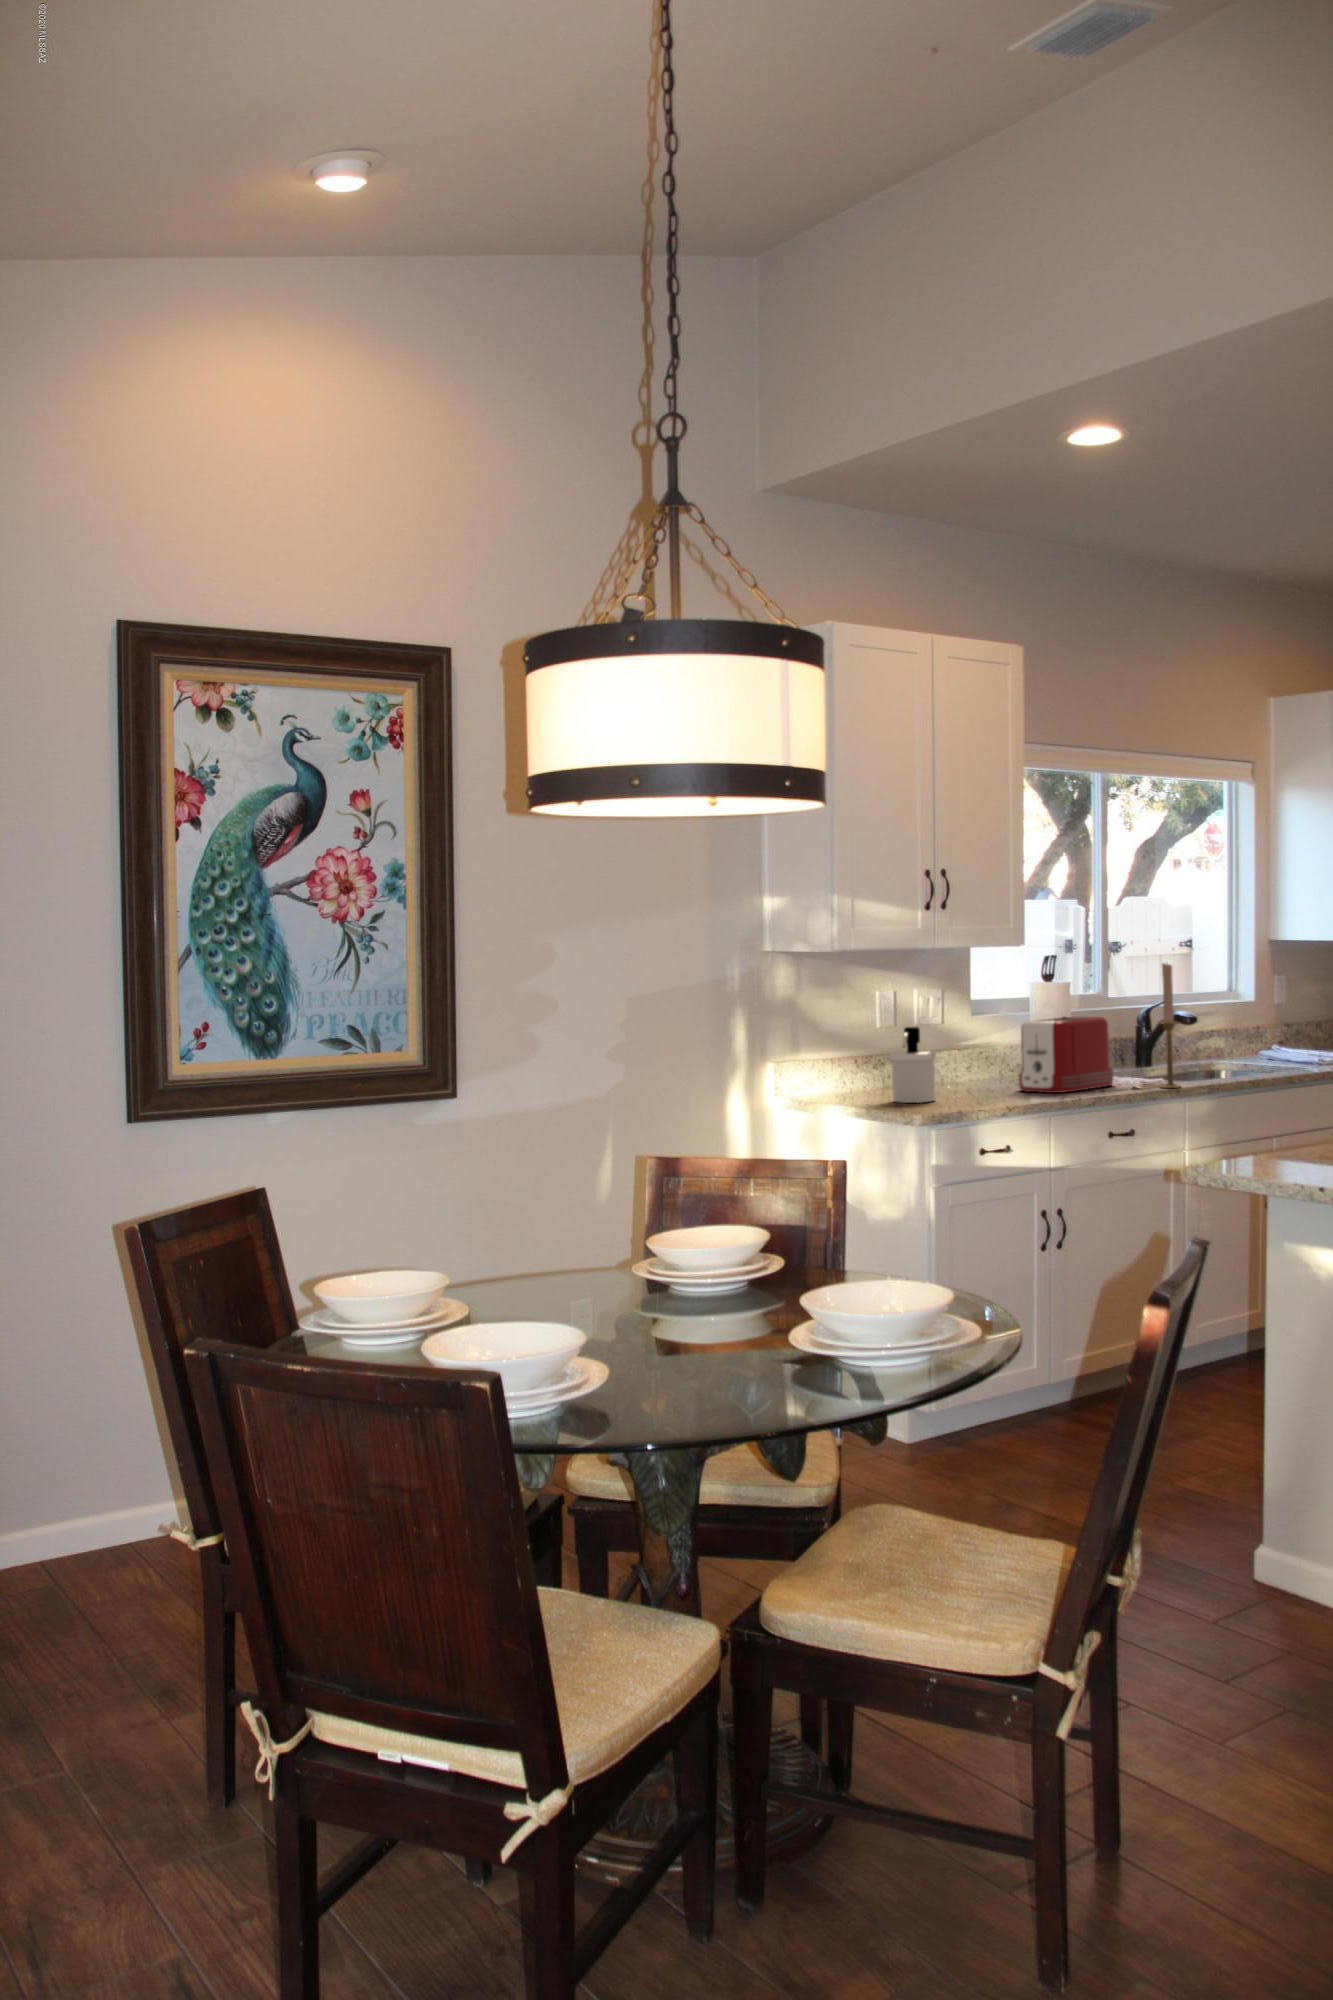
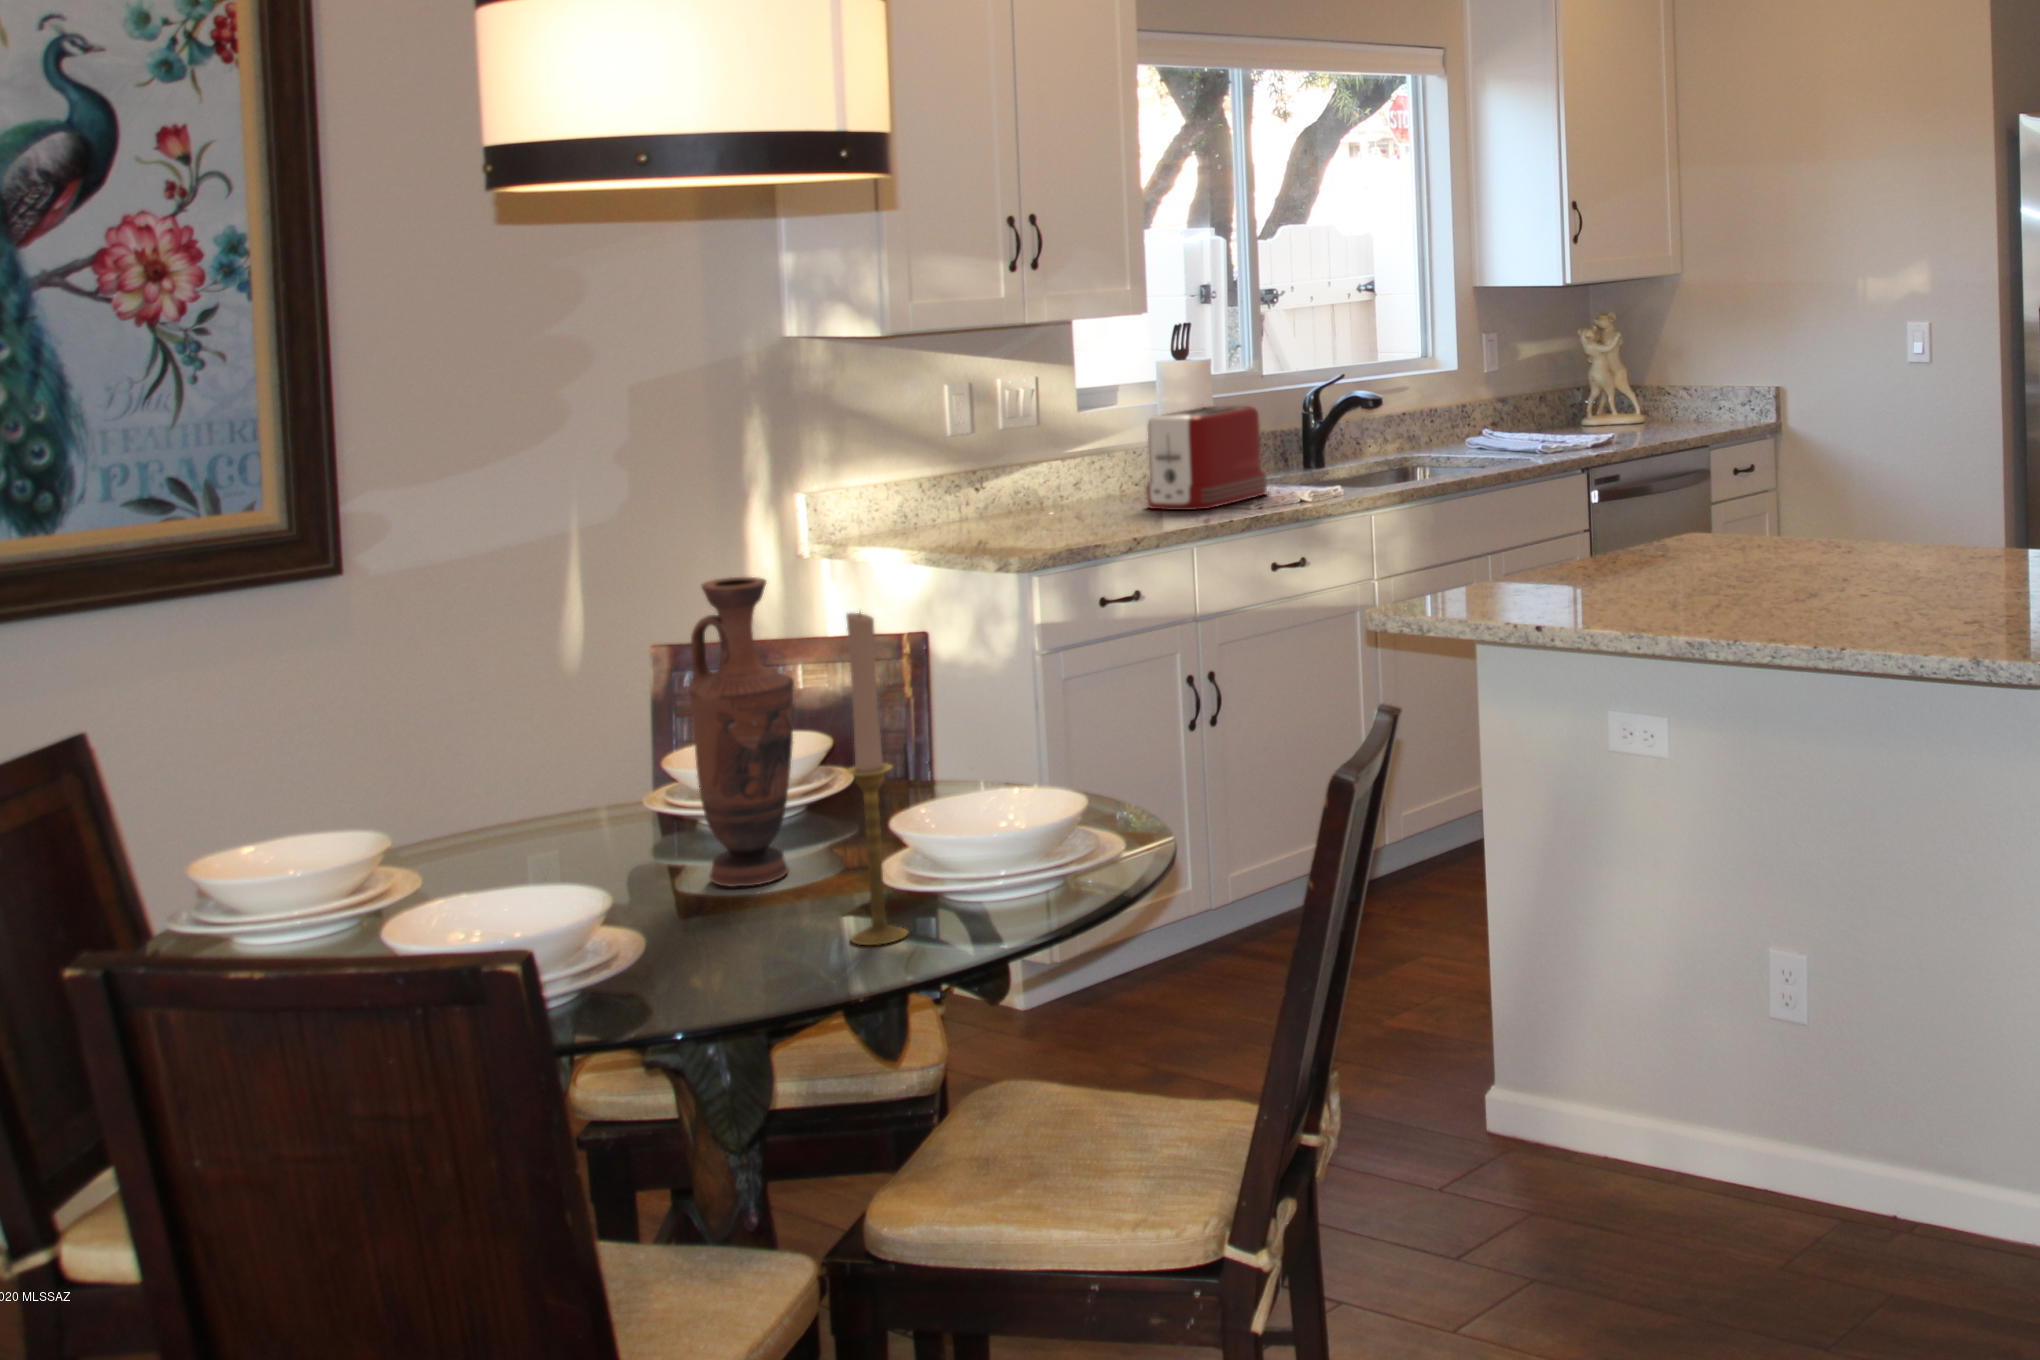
candlestick: present [1162,963,1179,1088] -> present [846,612,908,945]
soap dispenser: present [890,1027,936,1103] -> none [974,432,1037,535]
vase: none [650,1088,731,1336] -> present [688,577,794,886]

